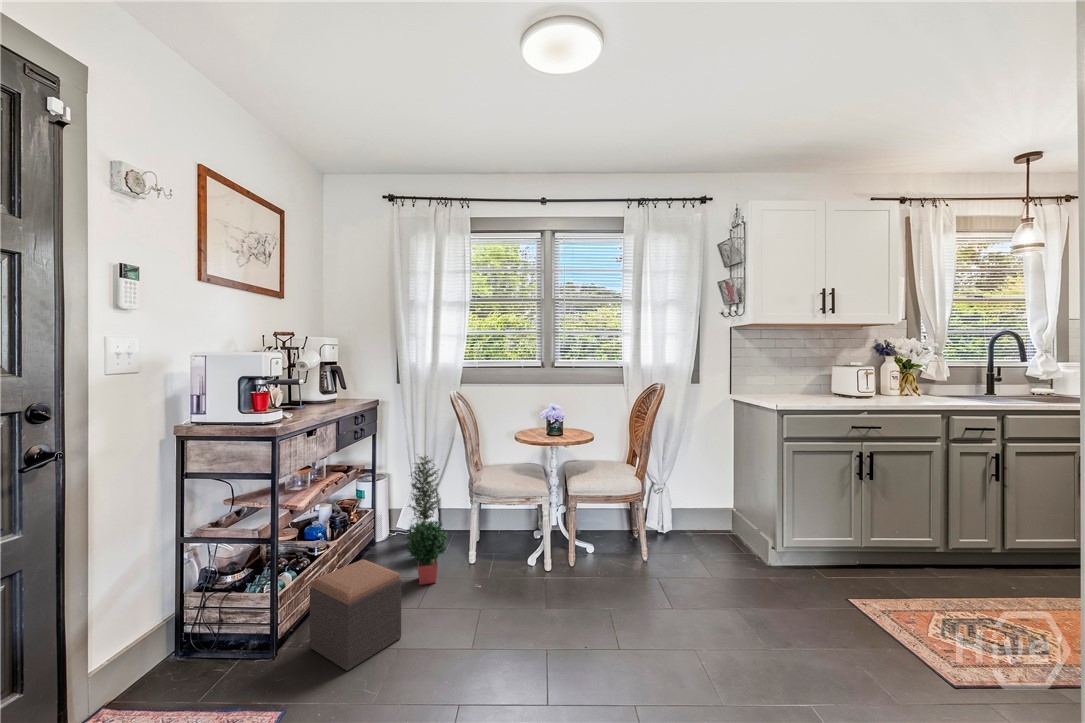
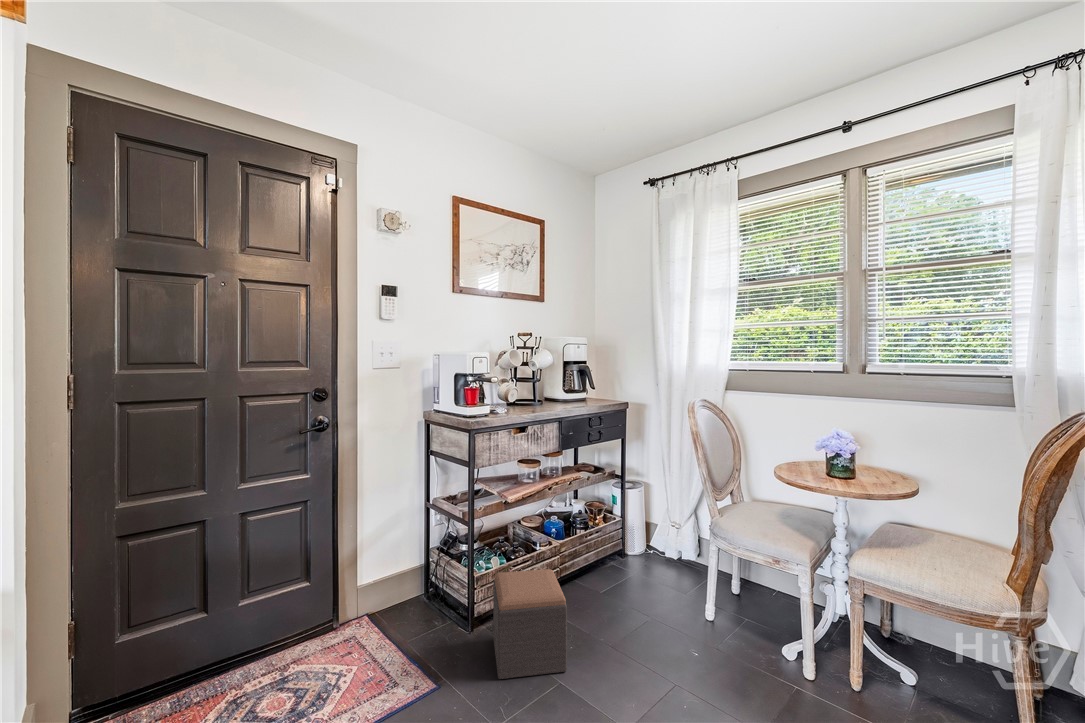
potted plant: present [406,456,447,585] -> none [615,468,695,626]

